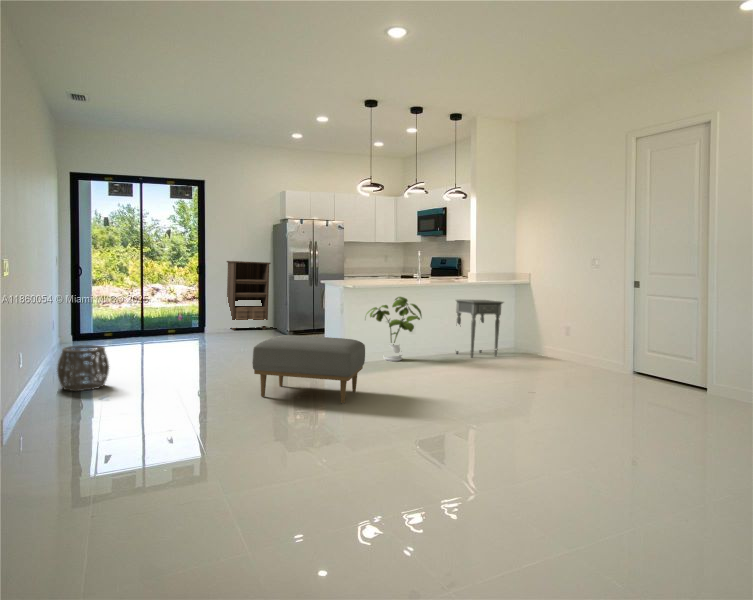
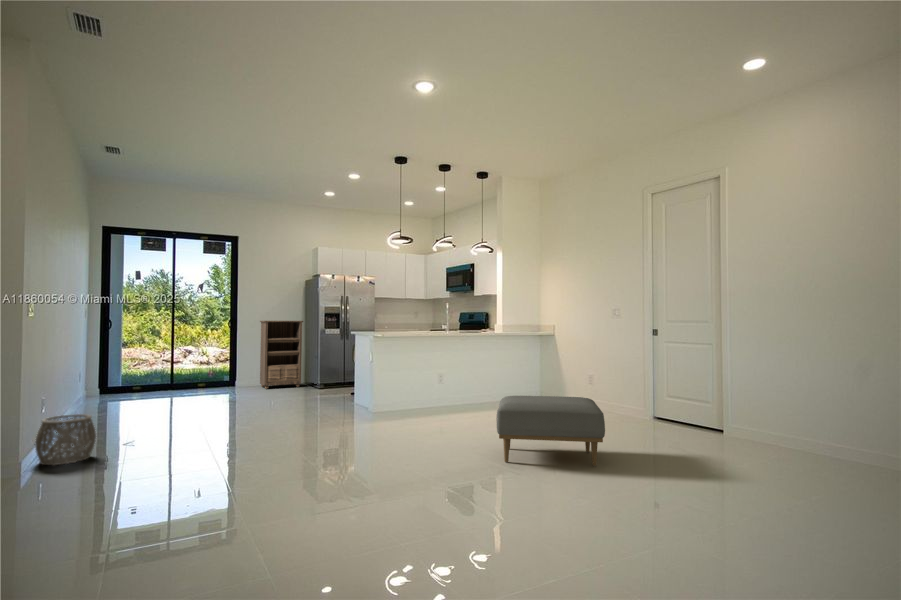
house plant: present [366,297,422,361] -> none [385,350,441,415]
side table: present [456,300,503,357] -> none [478,350,525,408]
ottoman: present [252,335,365,404] -> present [496,396,605,466]

